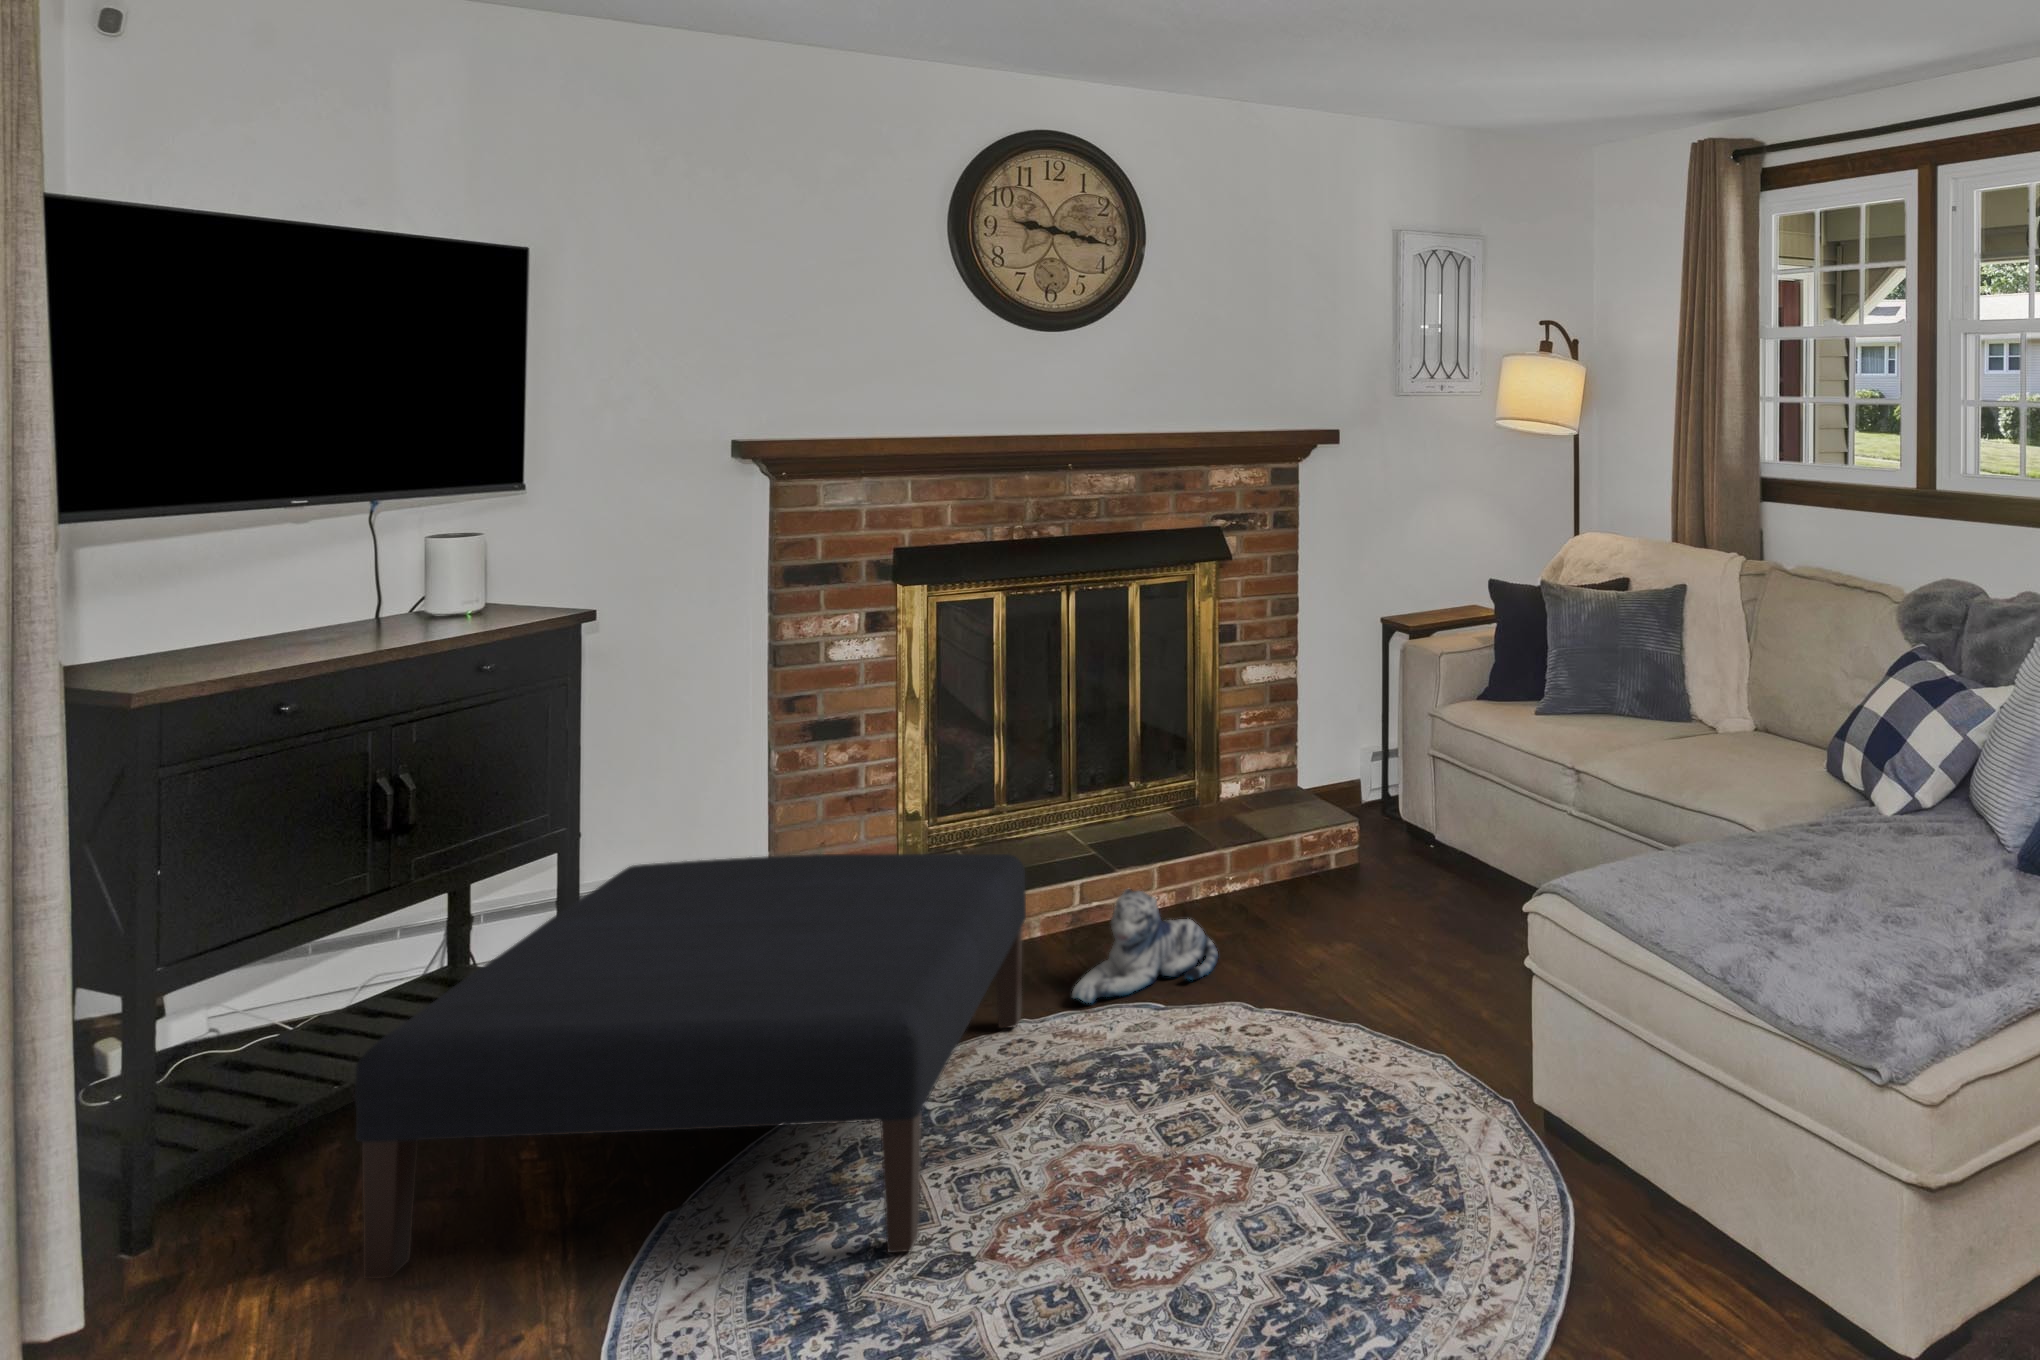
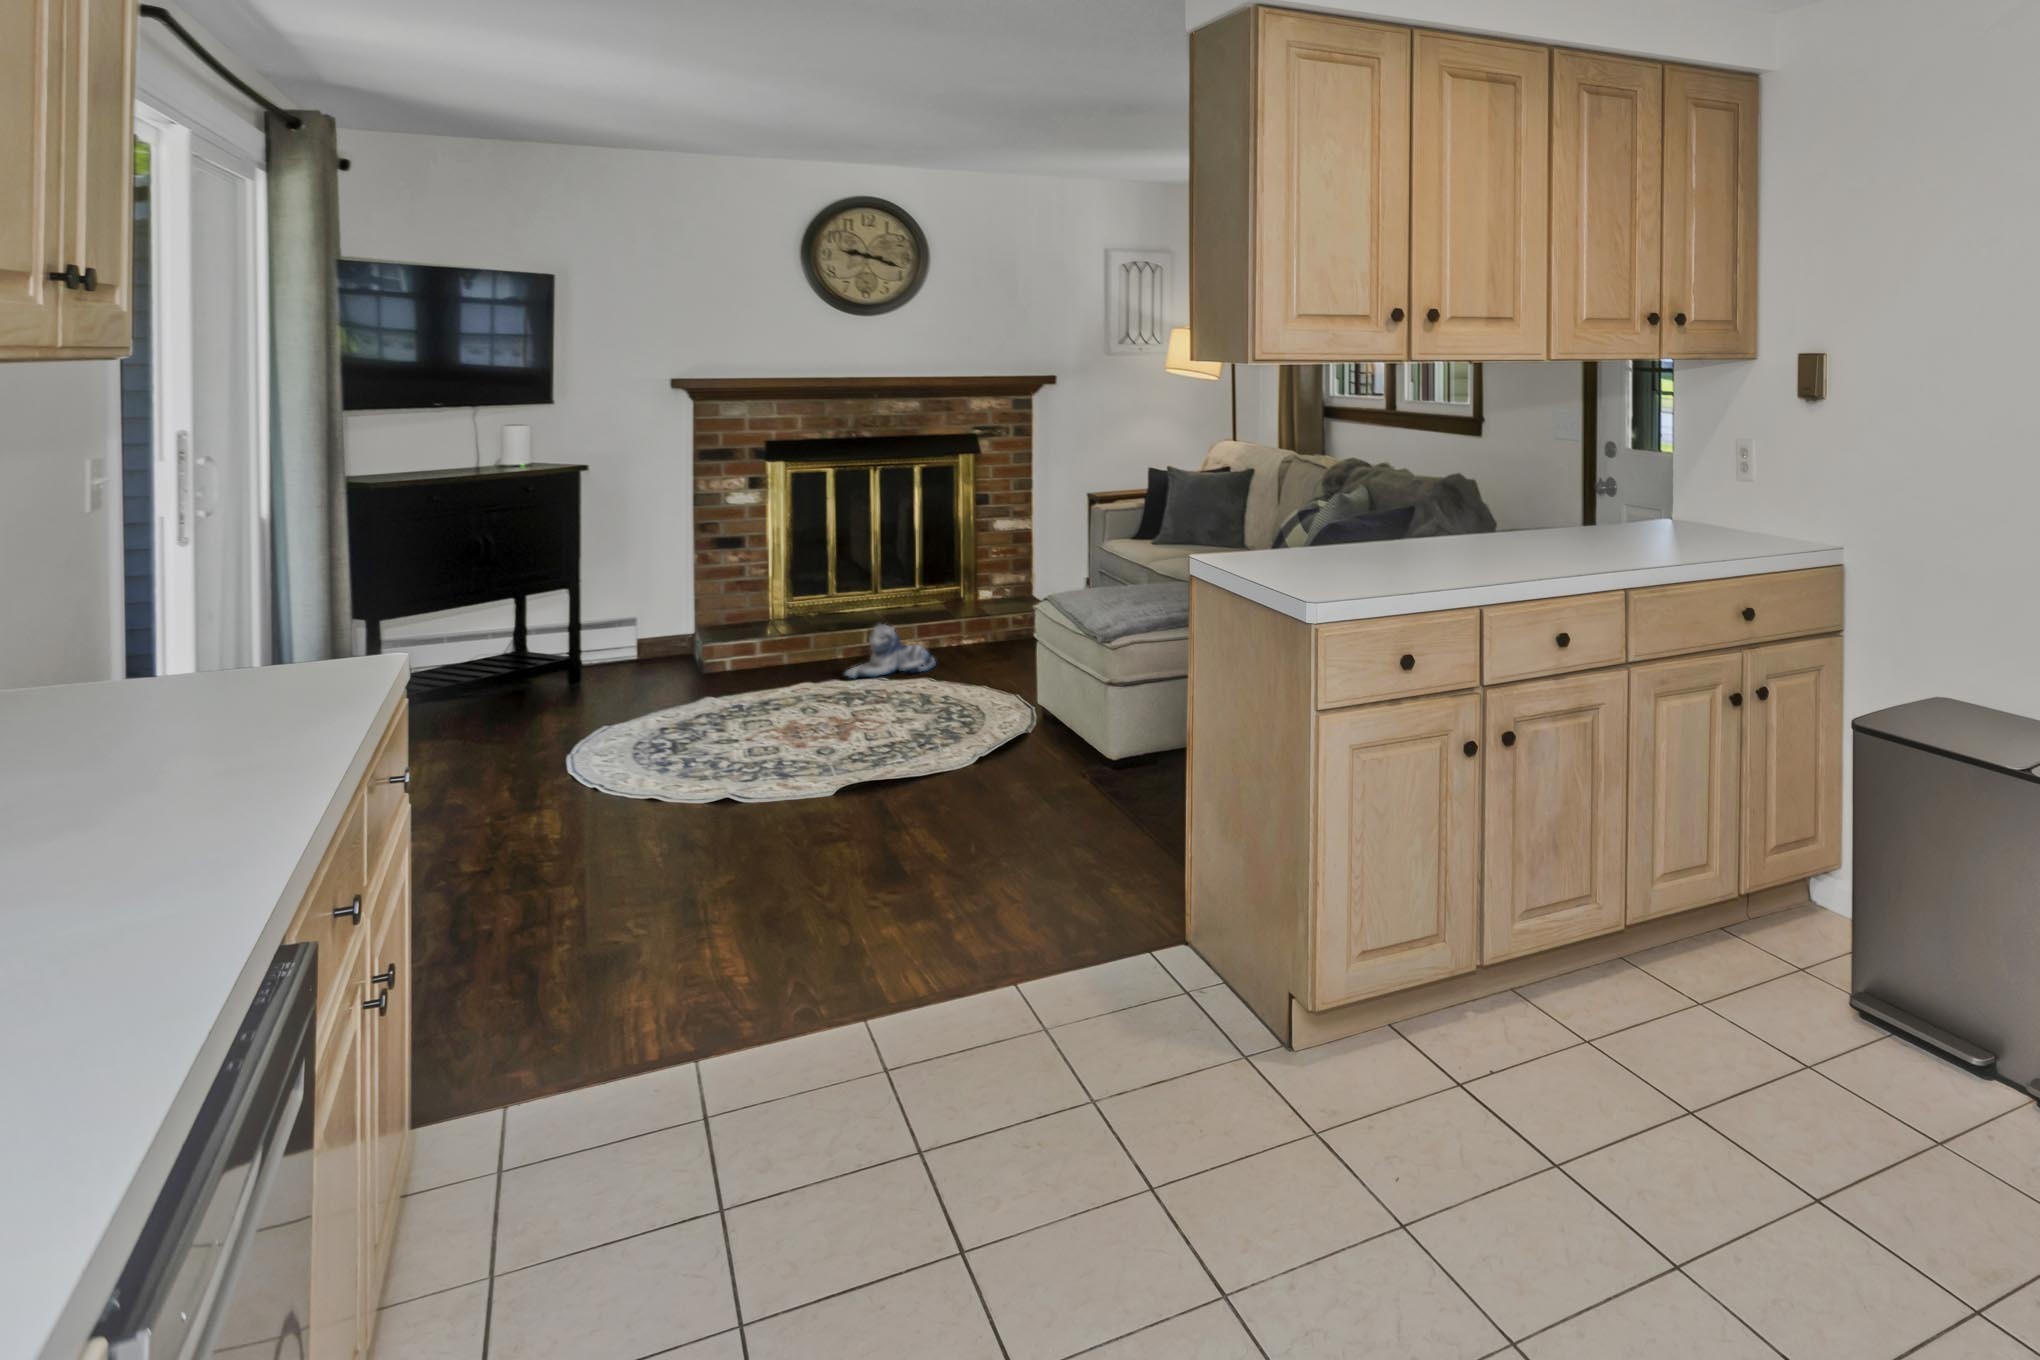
ottoman: present [355,854,1026,1279] -> none [478,592,816,740]

